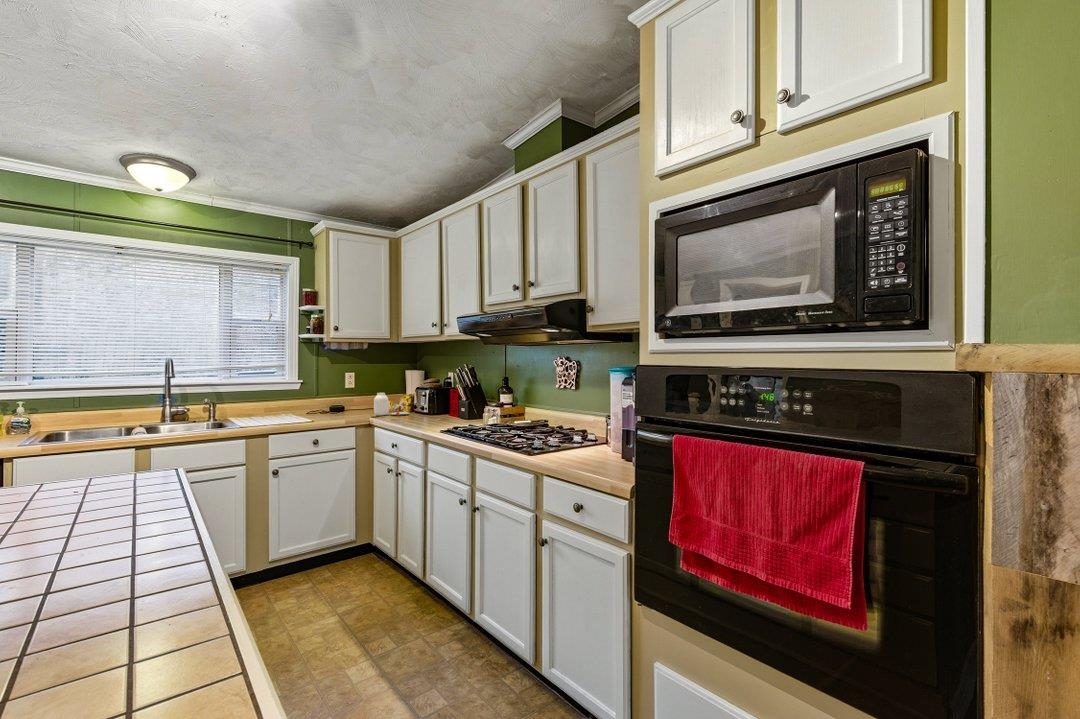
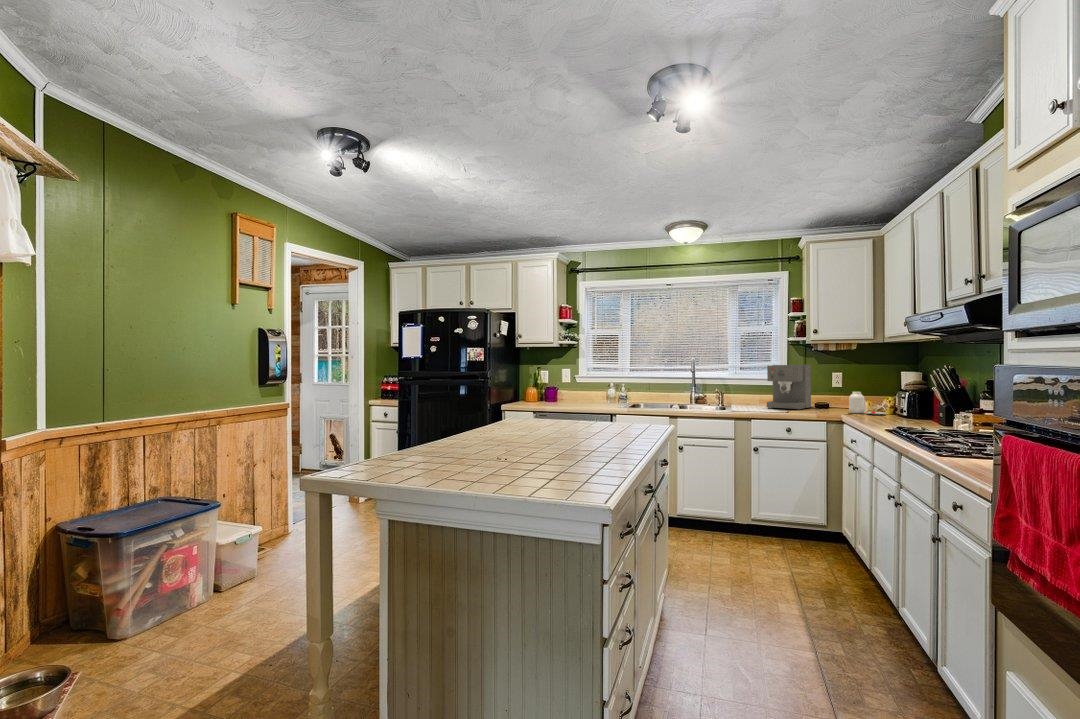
coffee maker: none [279,365,327,419] -> present [767,365,811,410]

